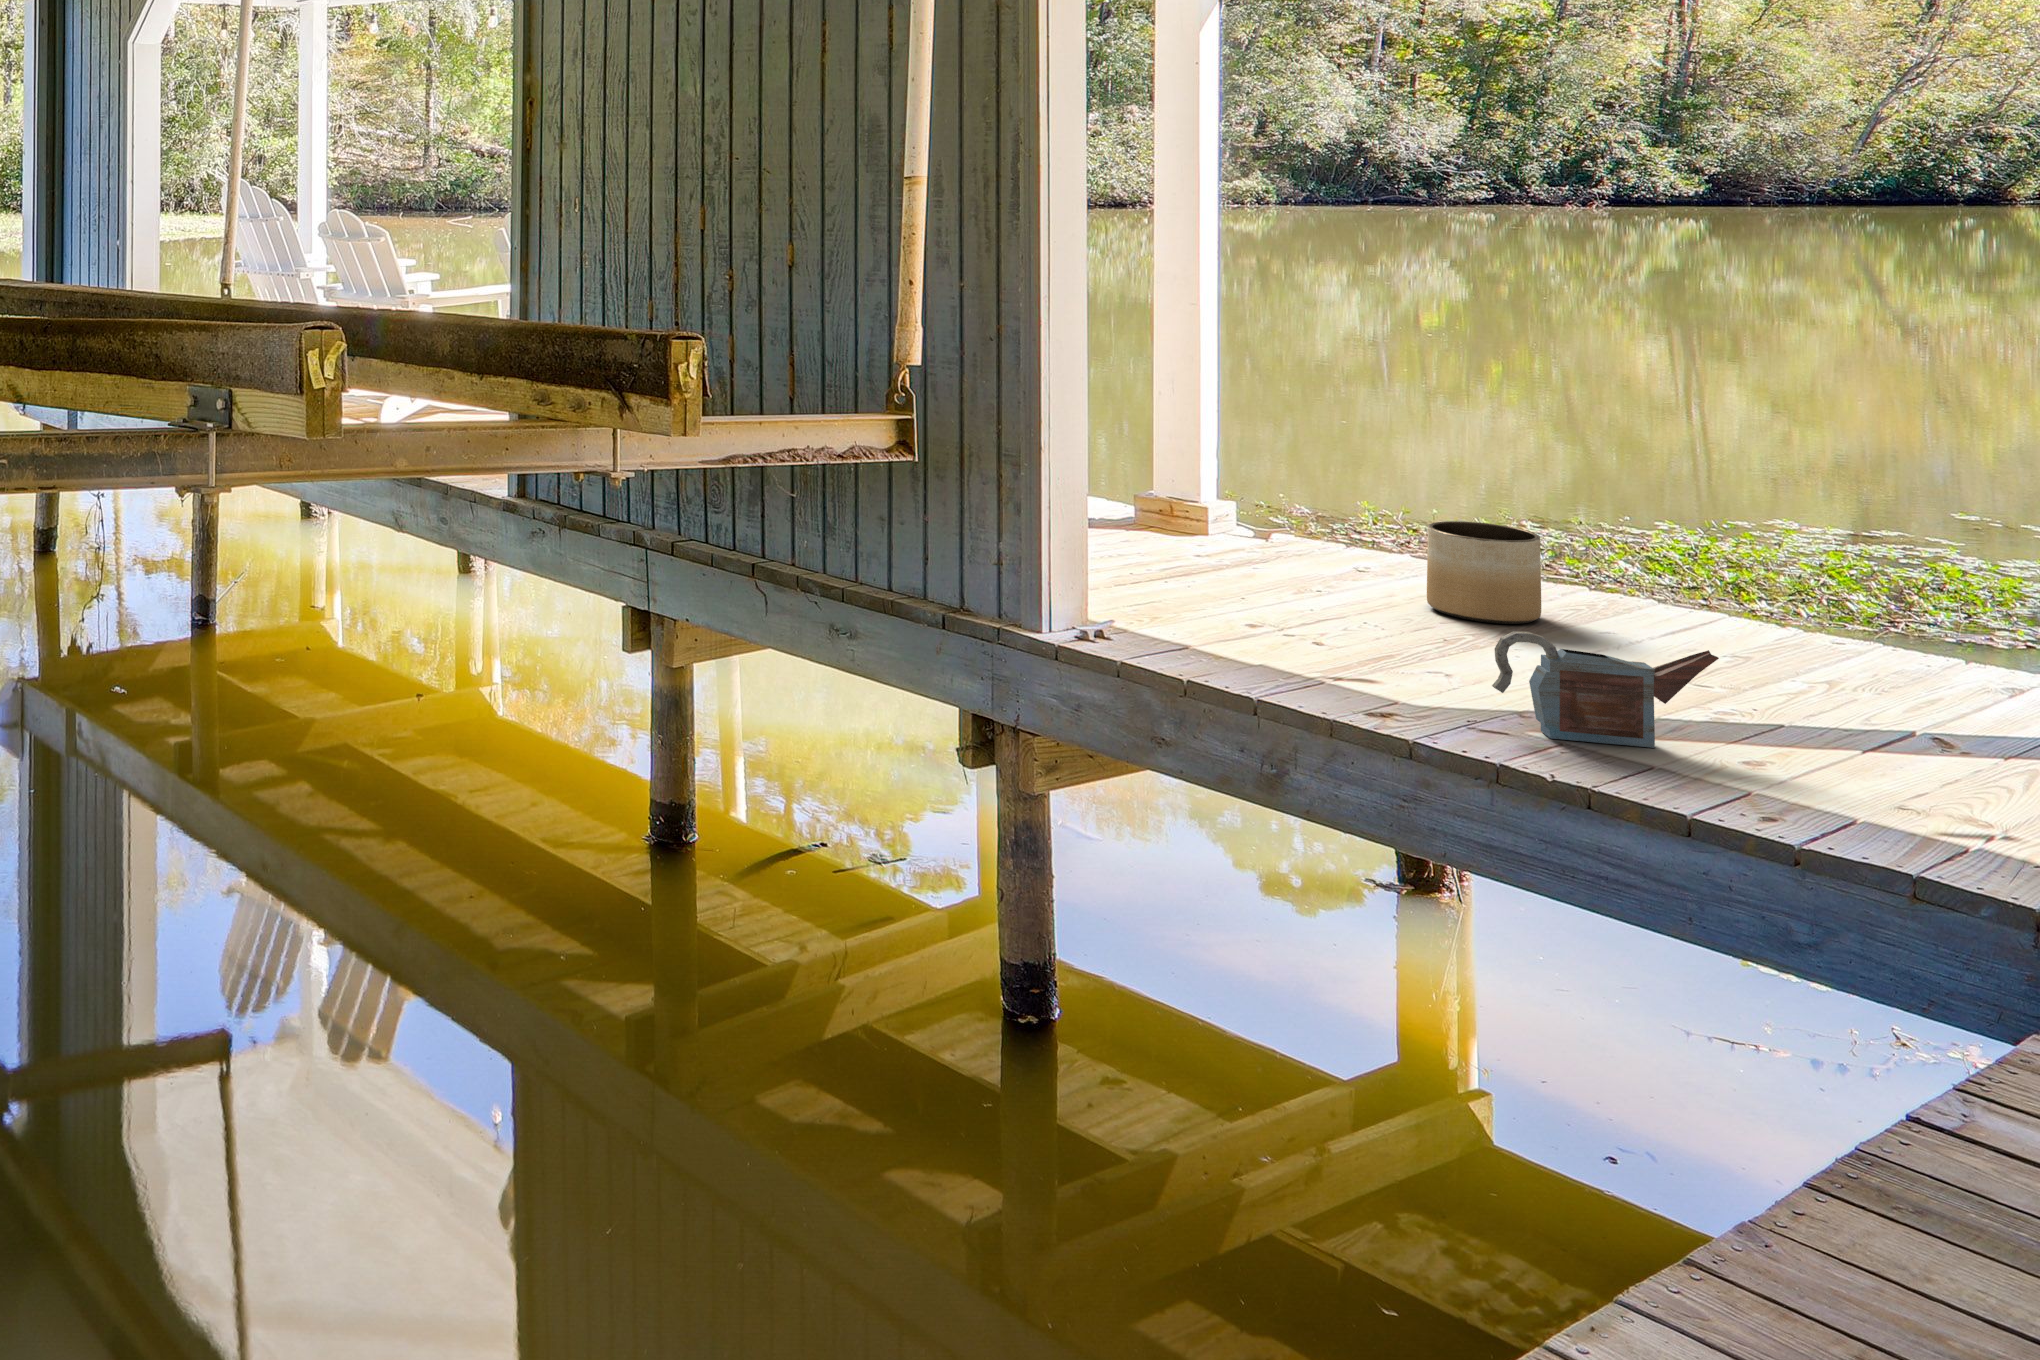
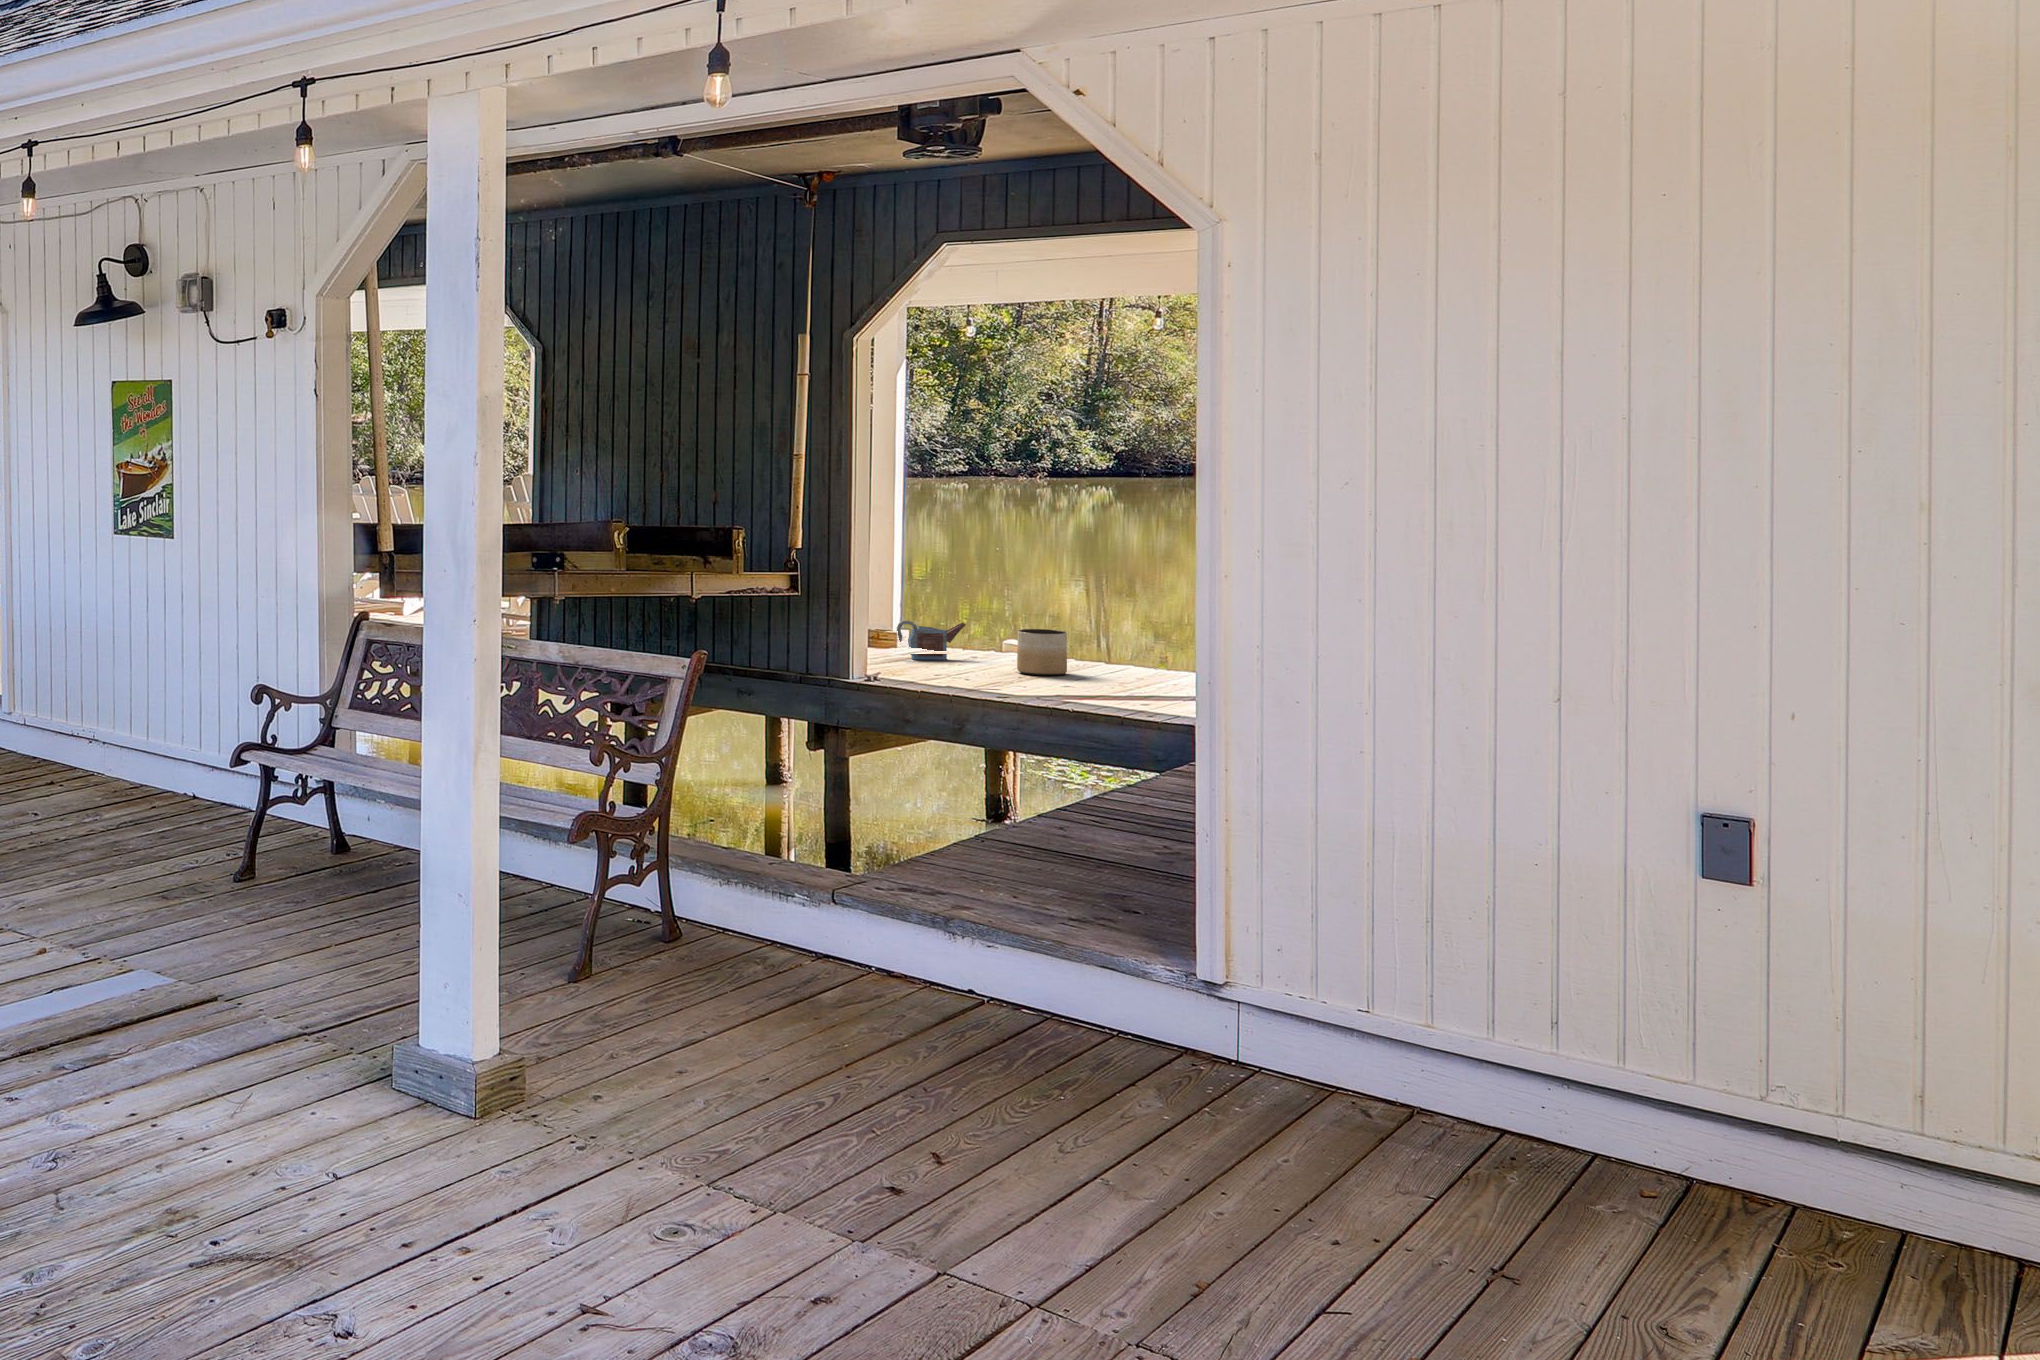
watering can: present [1492,631,1719,748] -> present [897,621,966,660]

